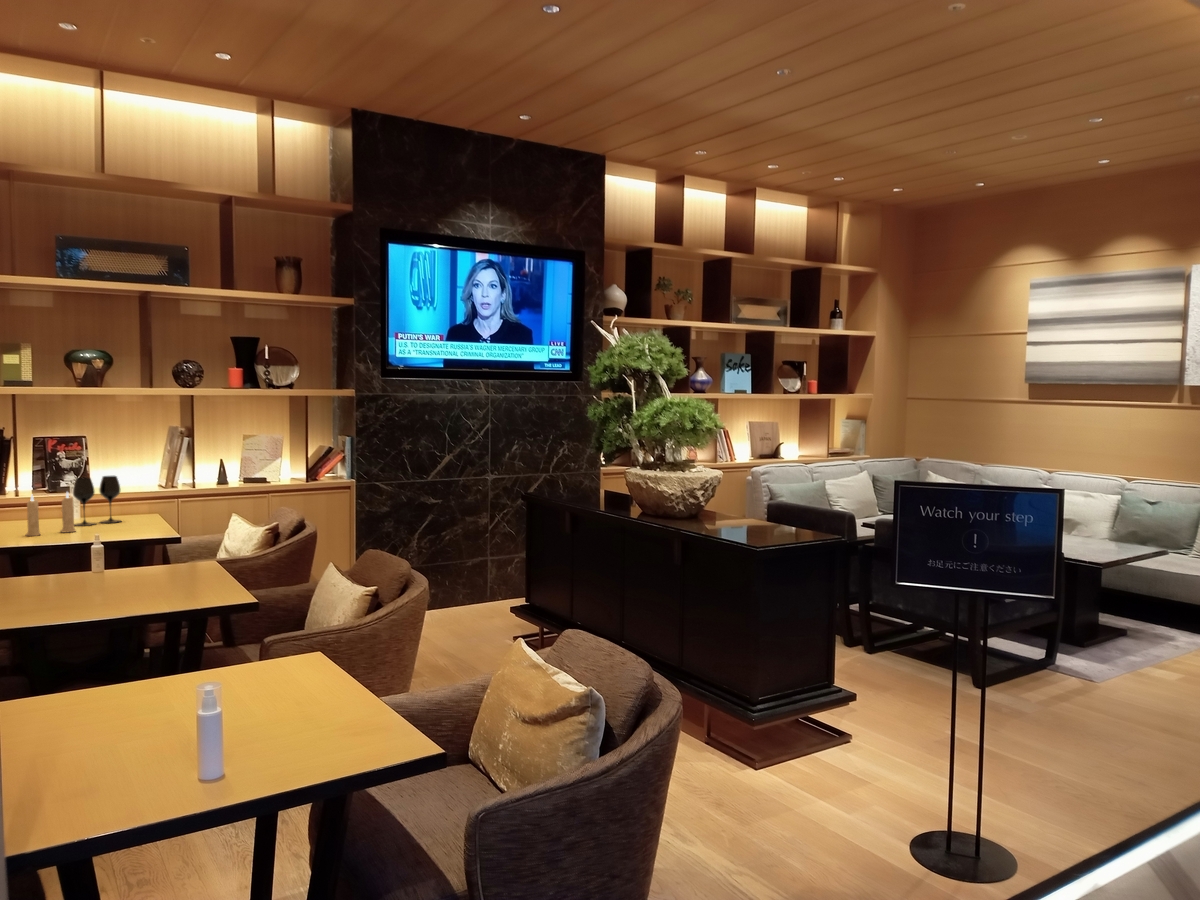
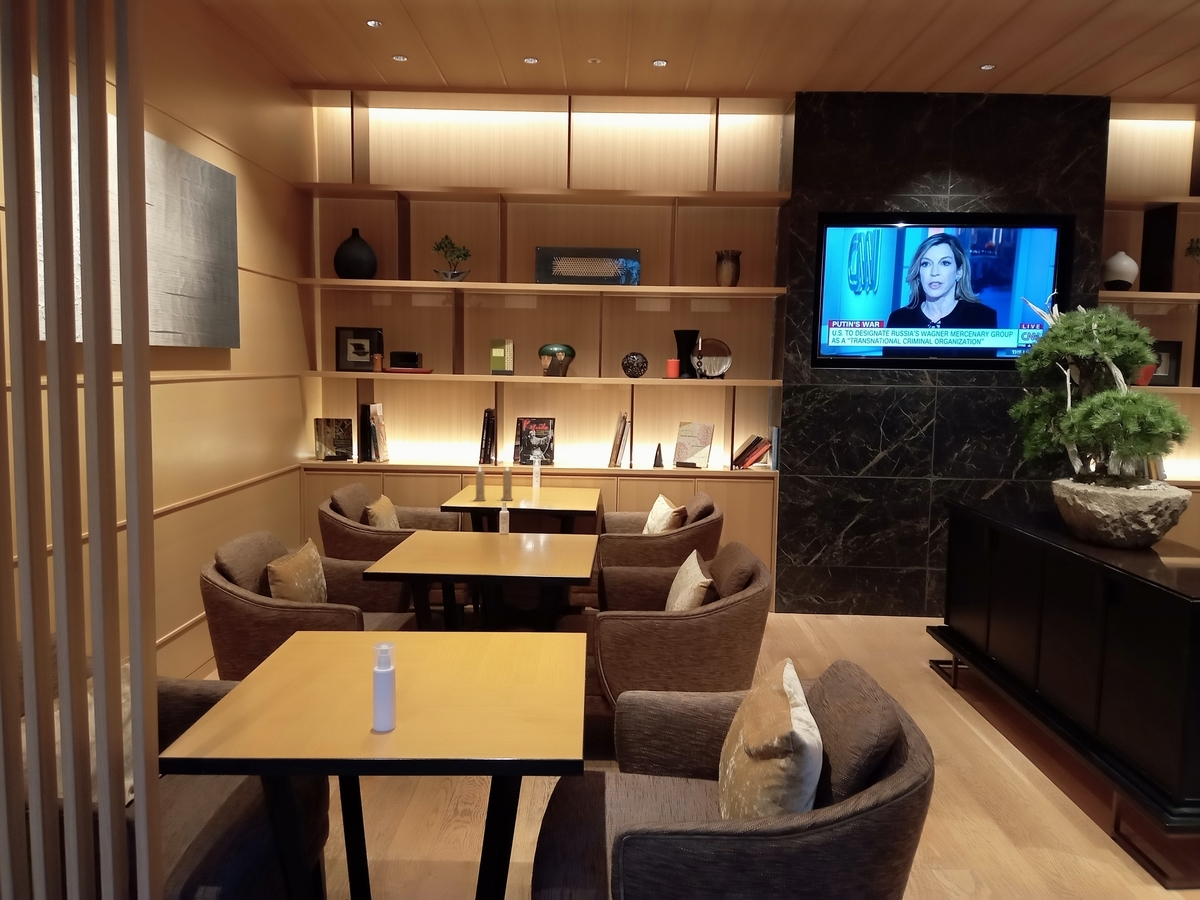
wine glass: present [73,476,121,526] -> none [518,453,557,496]

